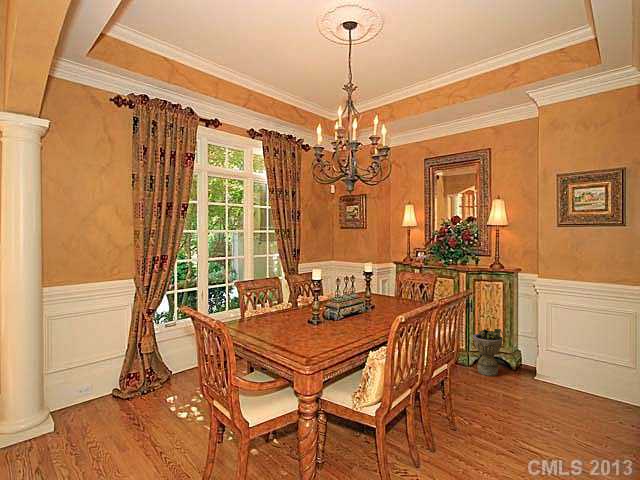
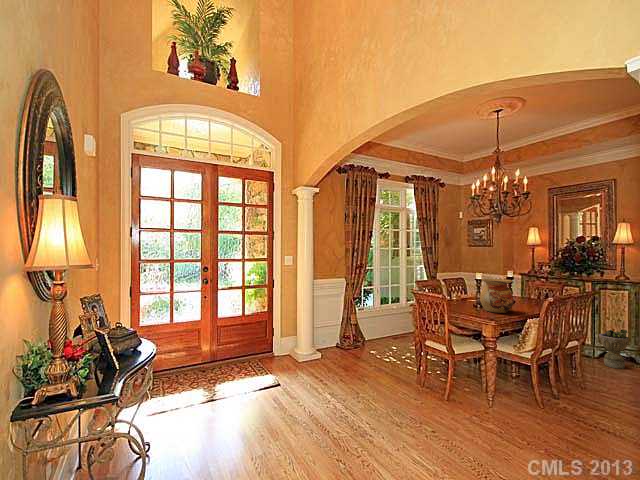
vase: none [317,283,362,336] -> present [480,279,514,313]

